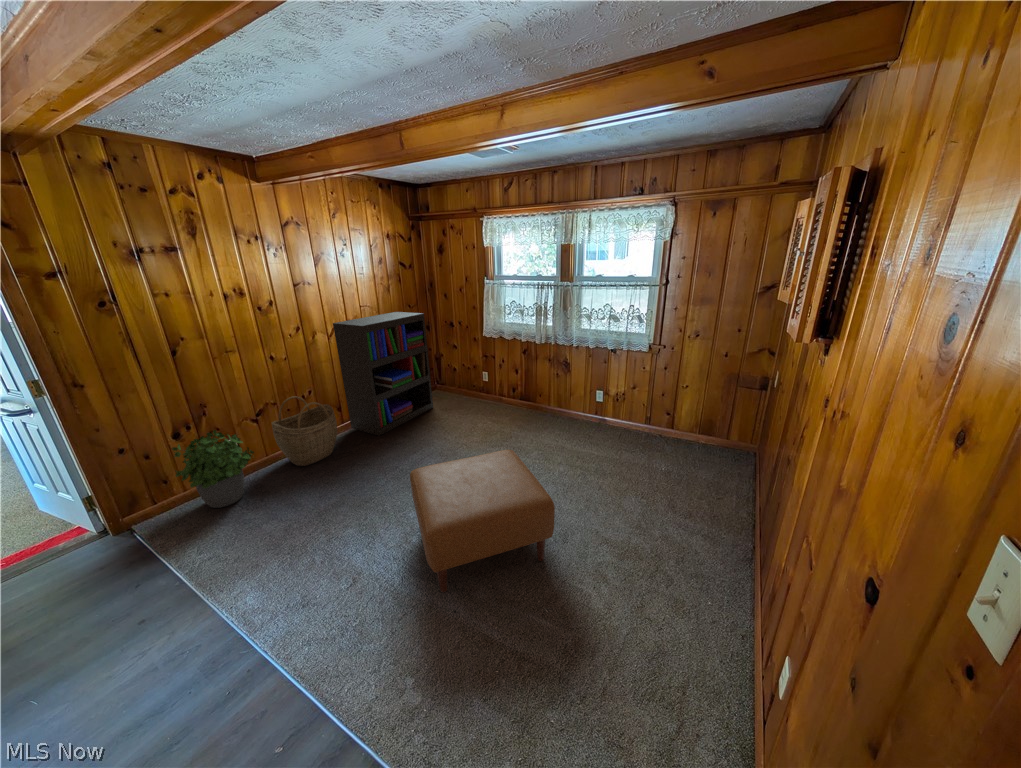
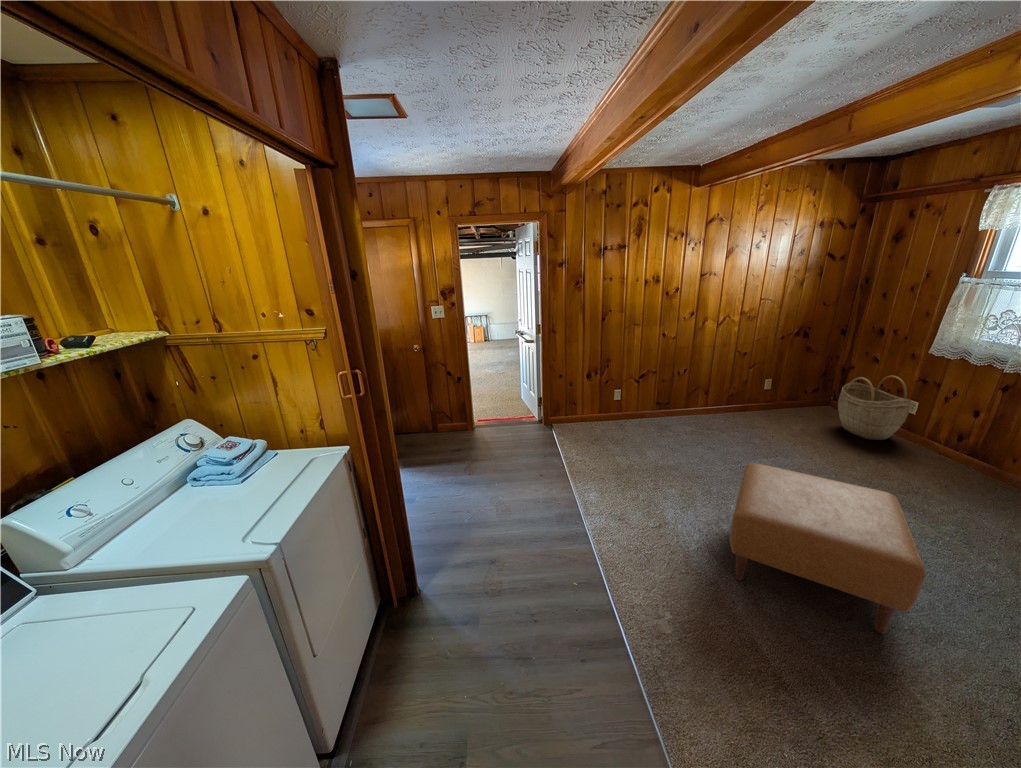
bookshelf: present [333,312,433,436] -> none [712,309,839,430]
woven basket: present [272,397,337,466] -> present [838,376,911,440]
potted plant: present [172,430,254,508] -> none [581,379,630,434]

